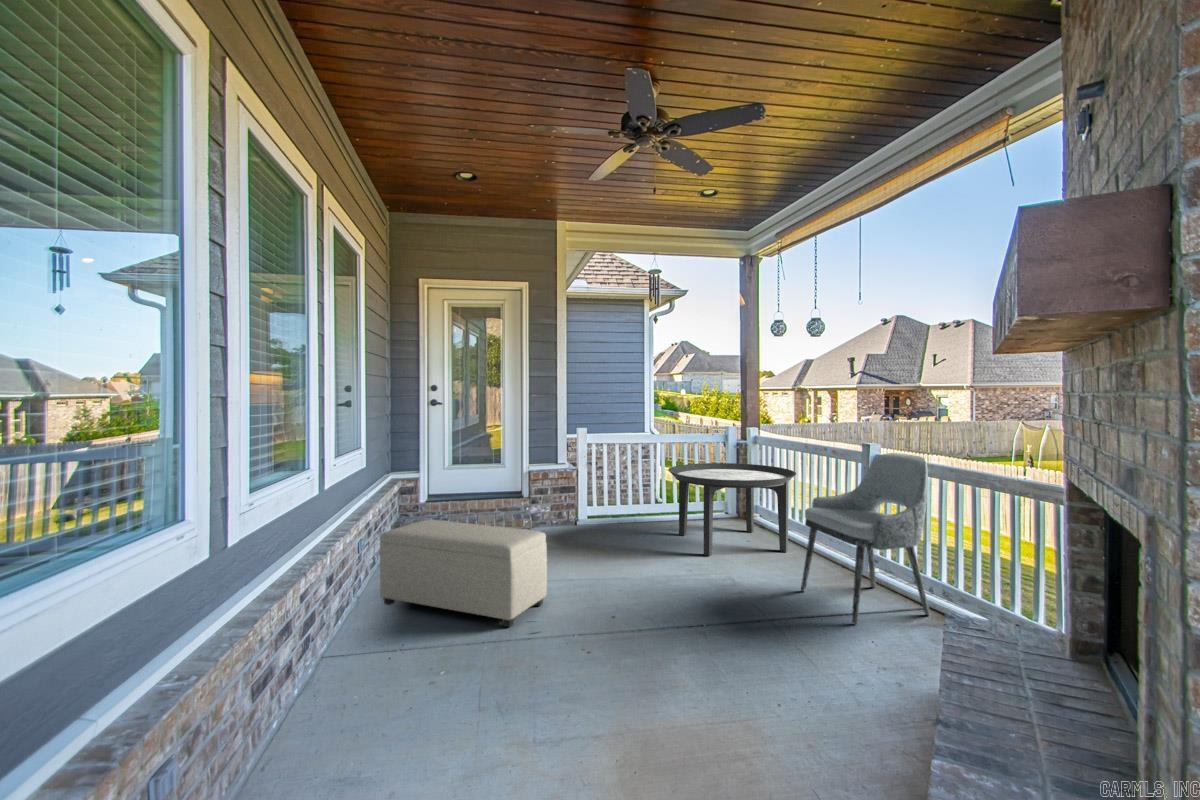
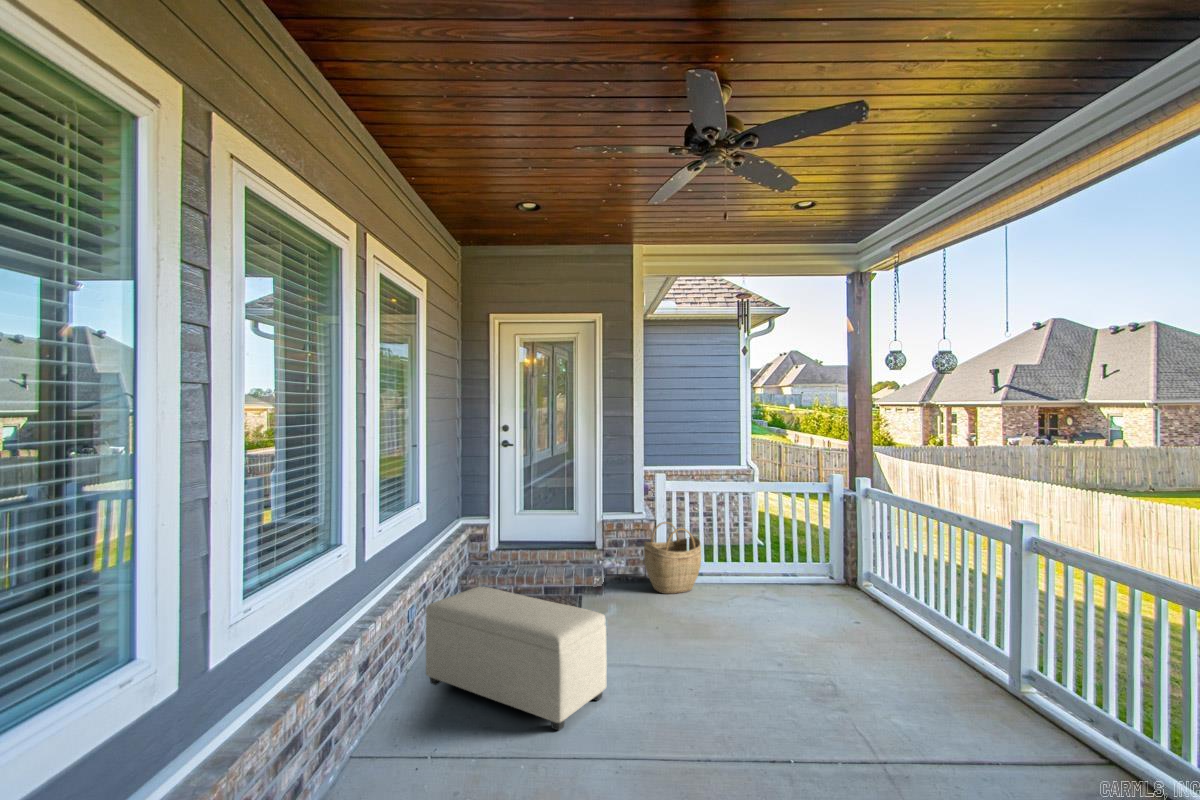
dining chair: present [801,453,930,624] -> none [926,533,1113,768]
round table: present [668,463,796,556] -> none [760,518,921,637]
woven basket: none [566,471,617,533] -> present [644,522,701,594]

